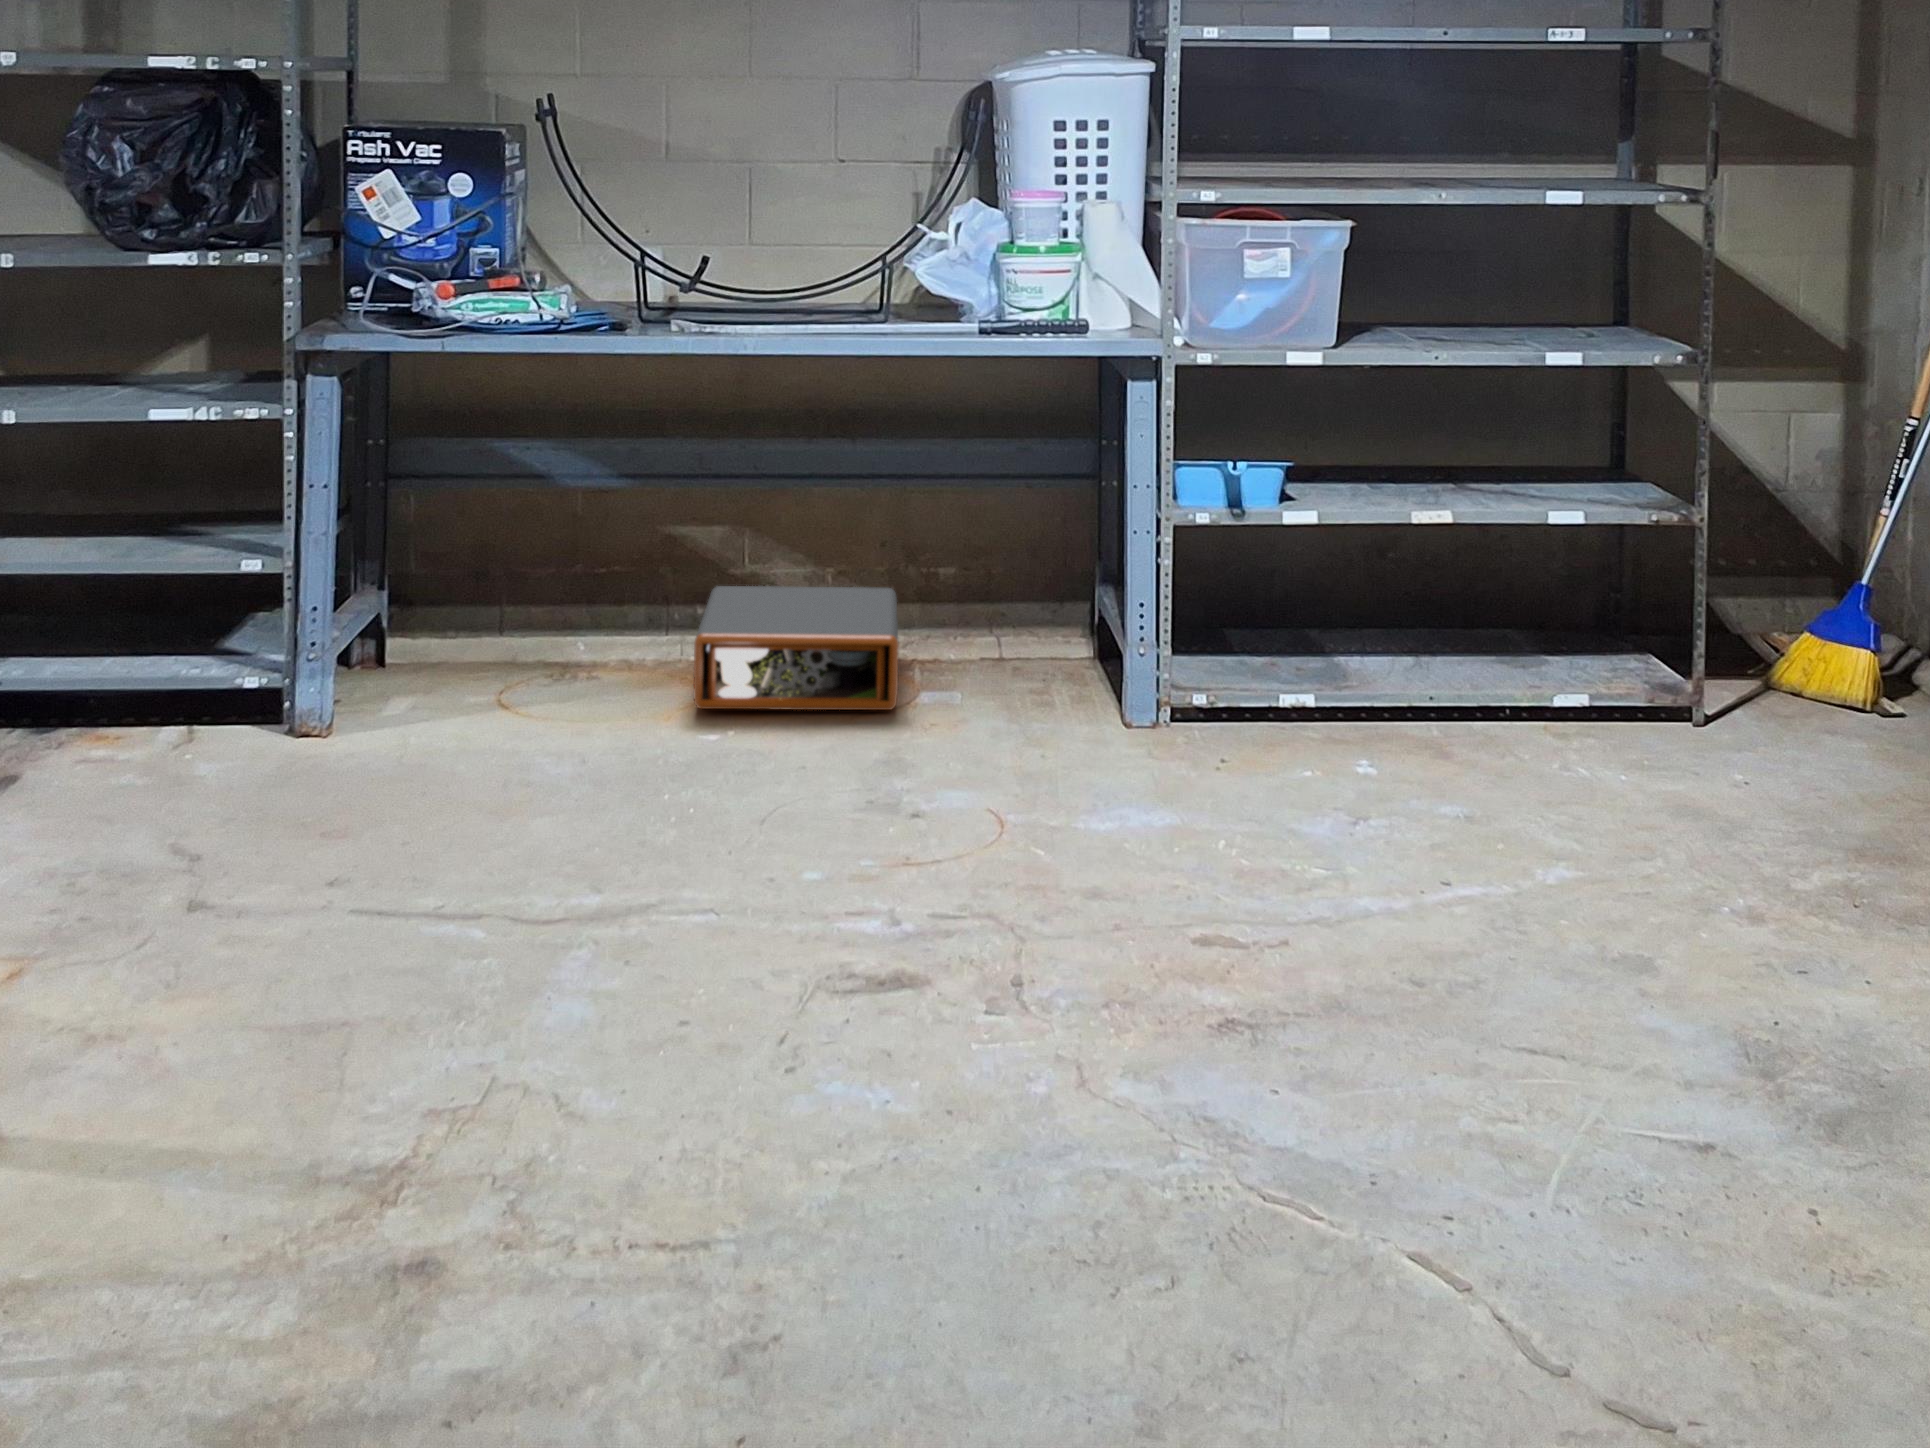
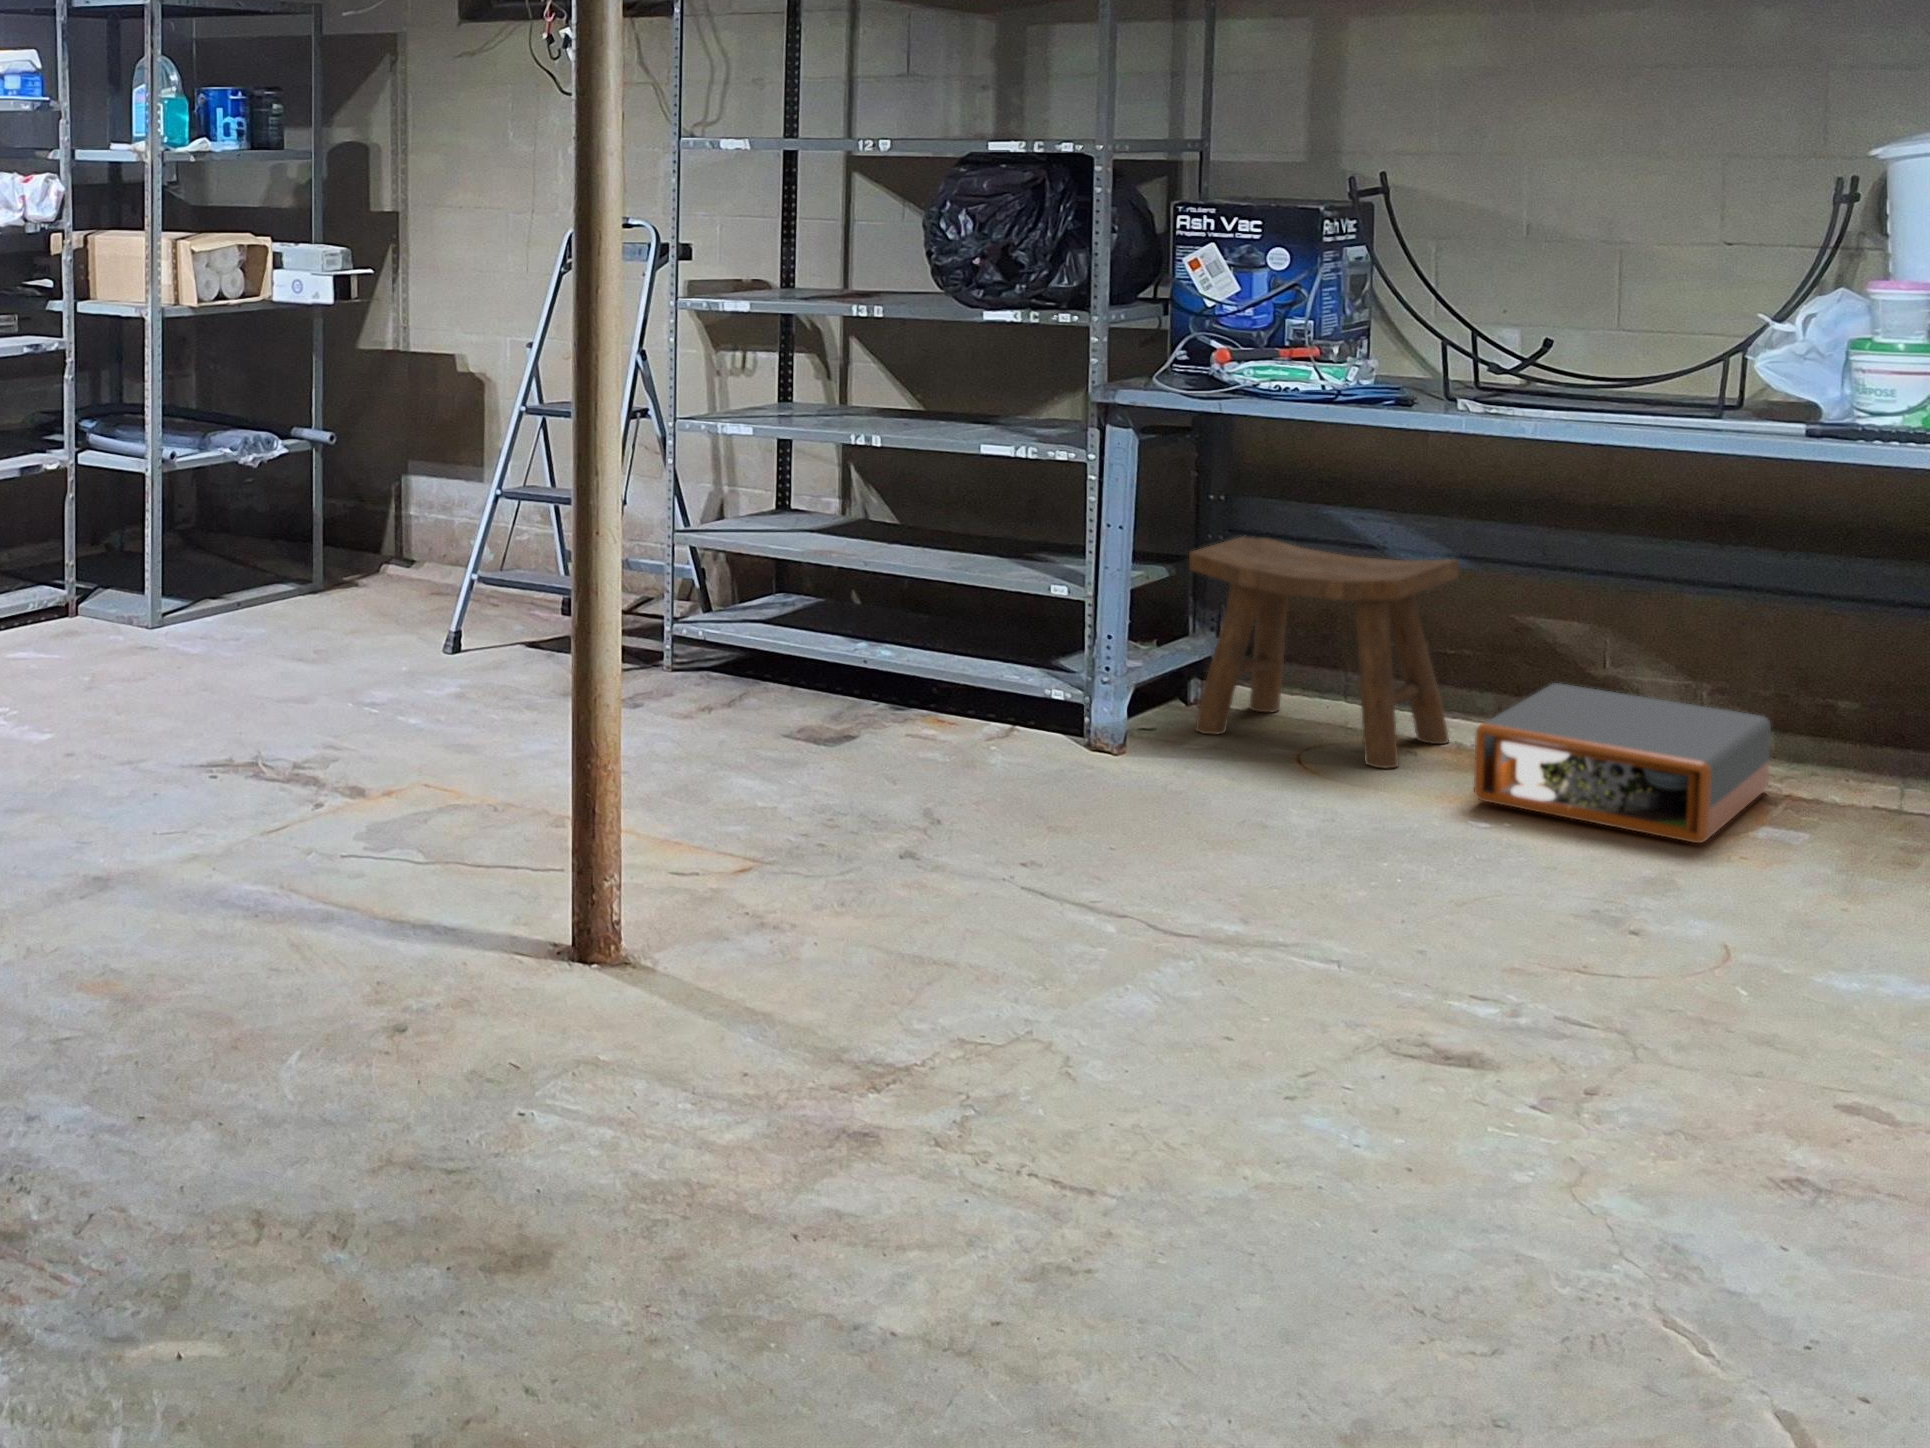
stool: none [377,478,628,696] -> present [1189,535,1459,768]

